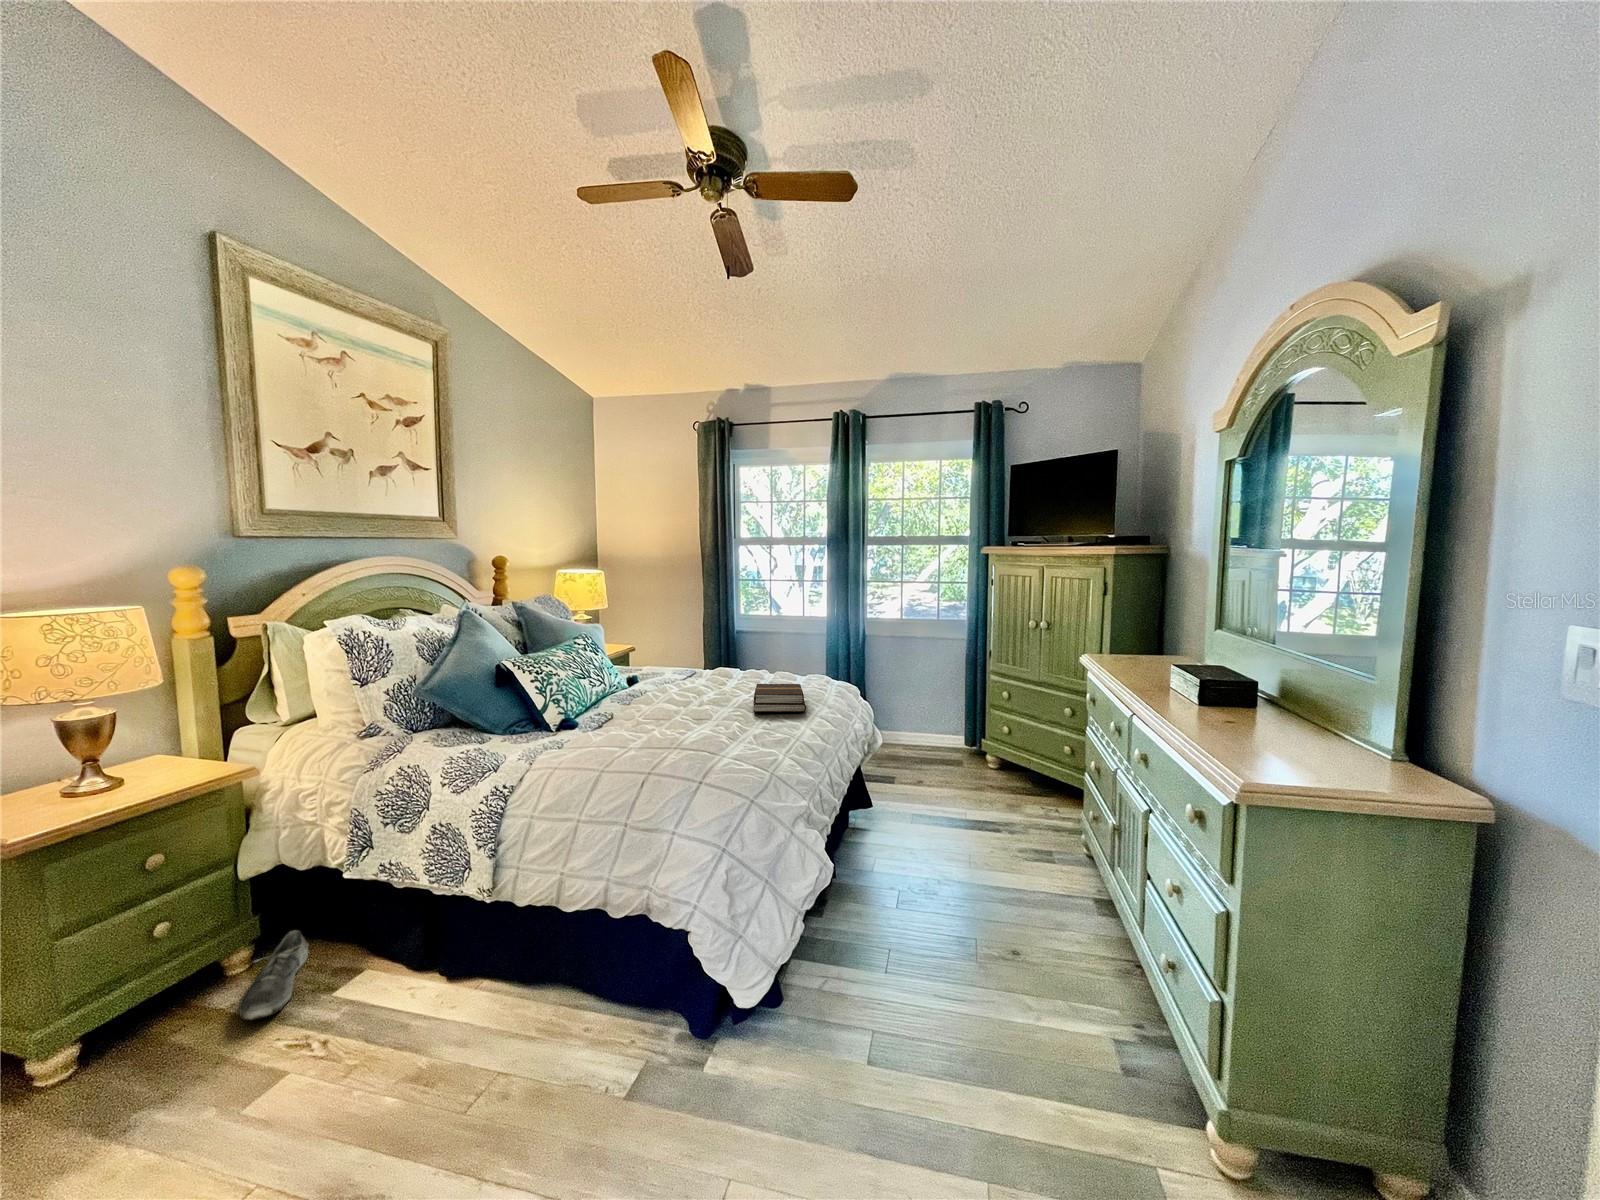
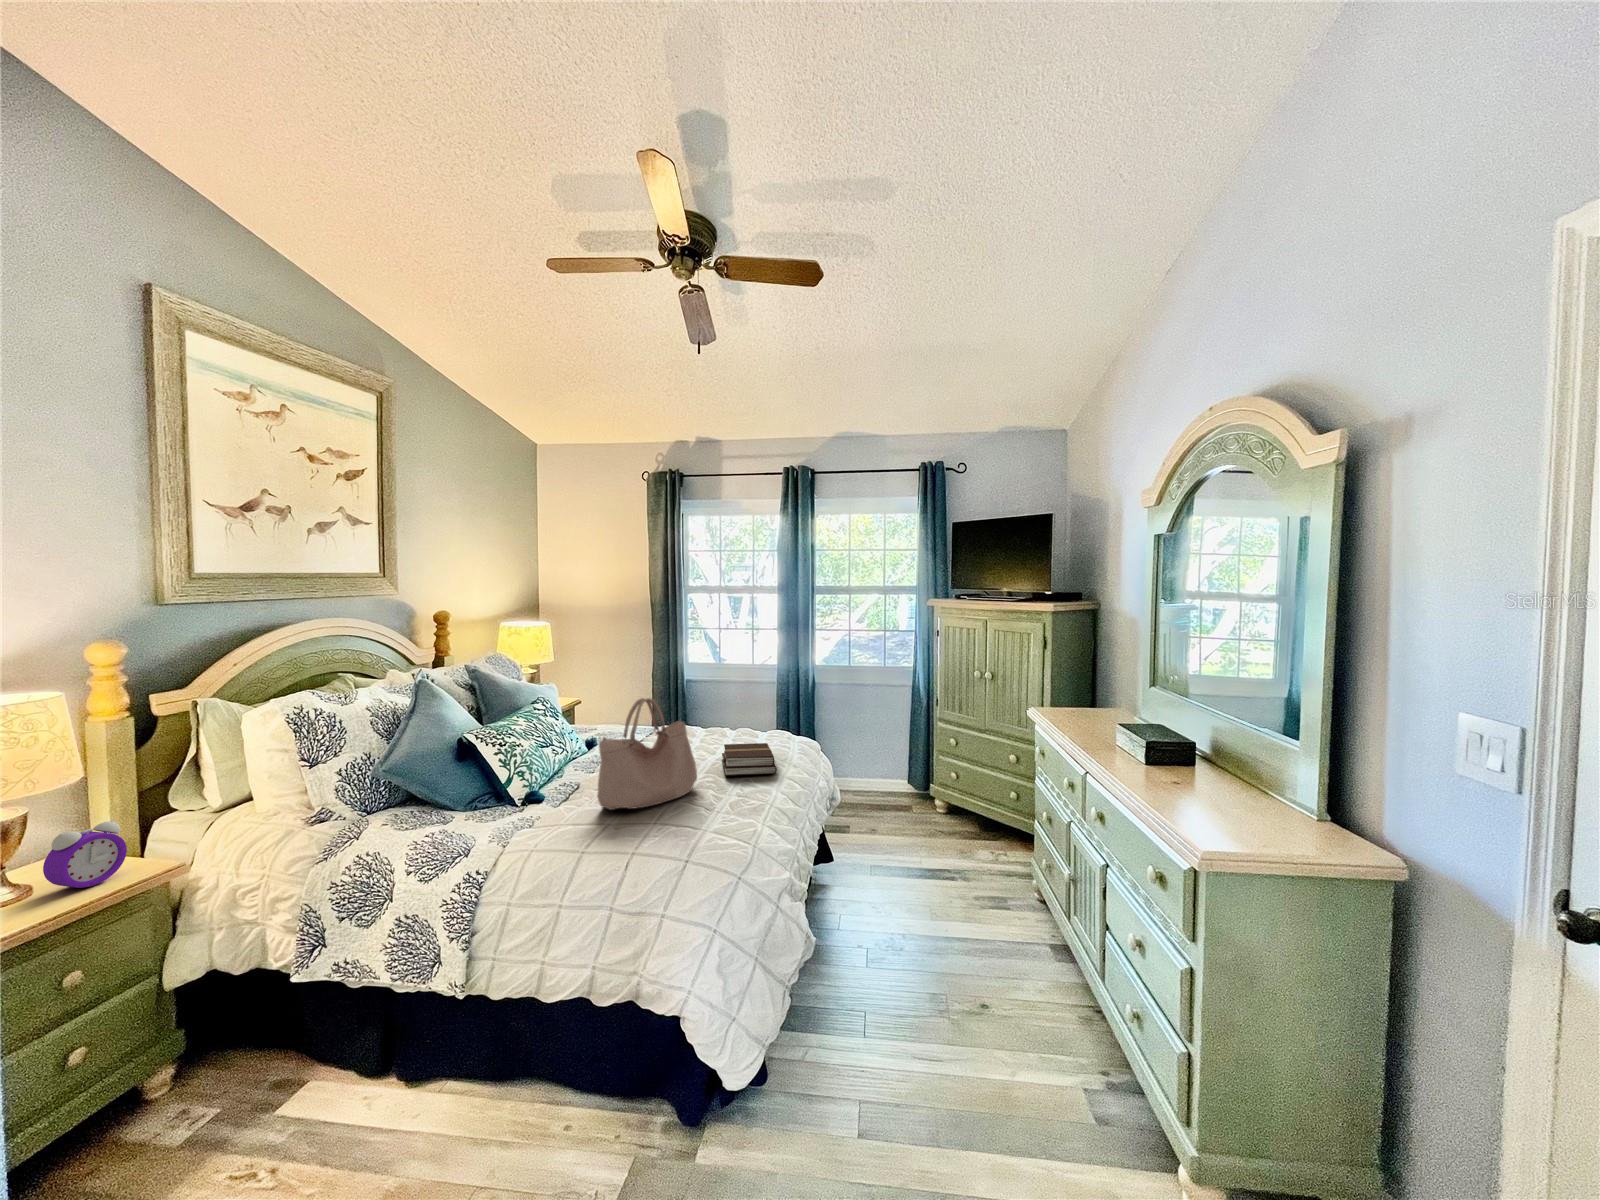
handbag: none [622,629,724,737] -> present [597,698,697,810]
alarm clock: none [133,723,203,780] -> present [43,820,127,888]
shoe: present [239,930,309,1020] -> none [164,1042,245,1157]

